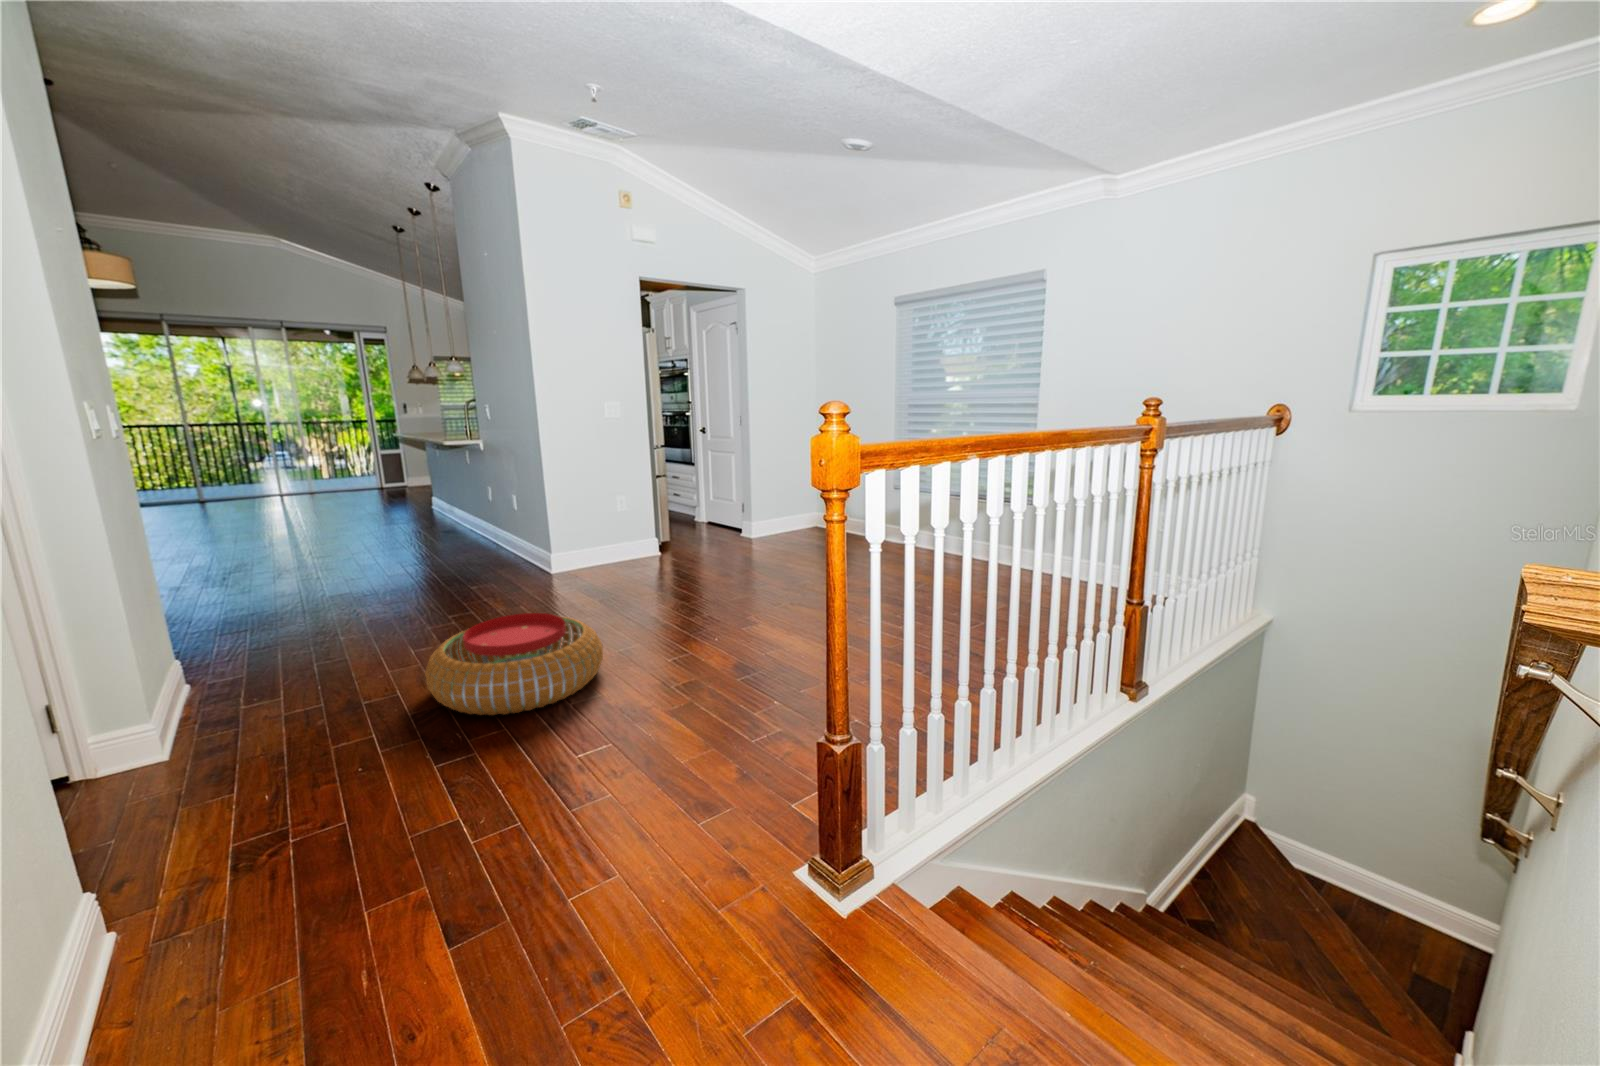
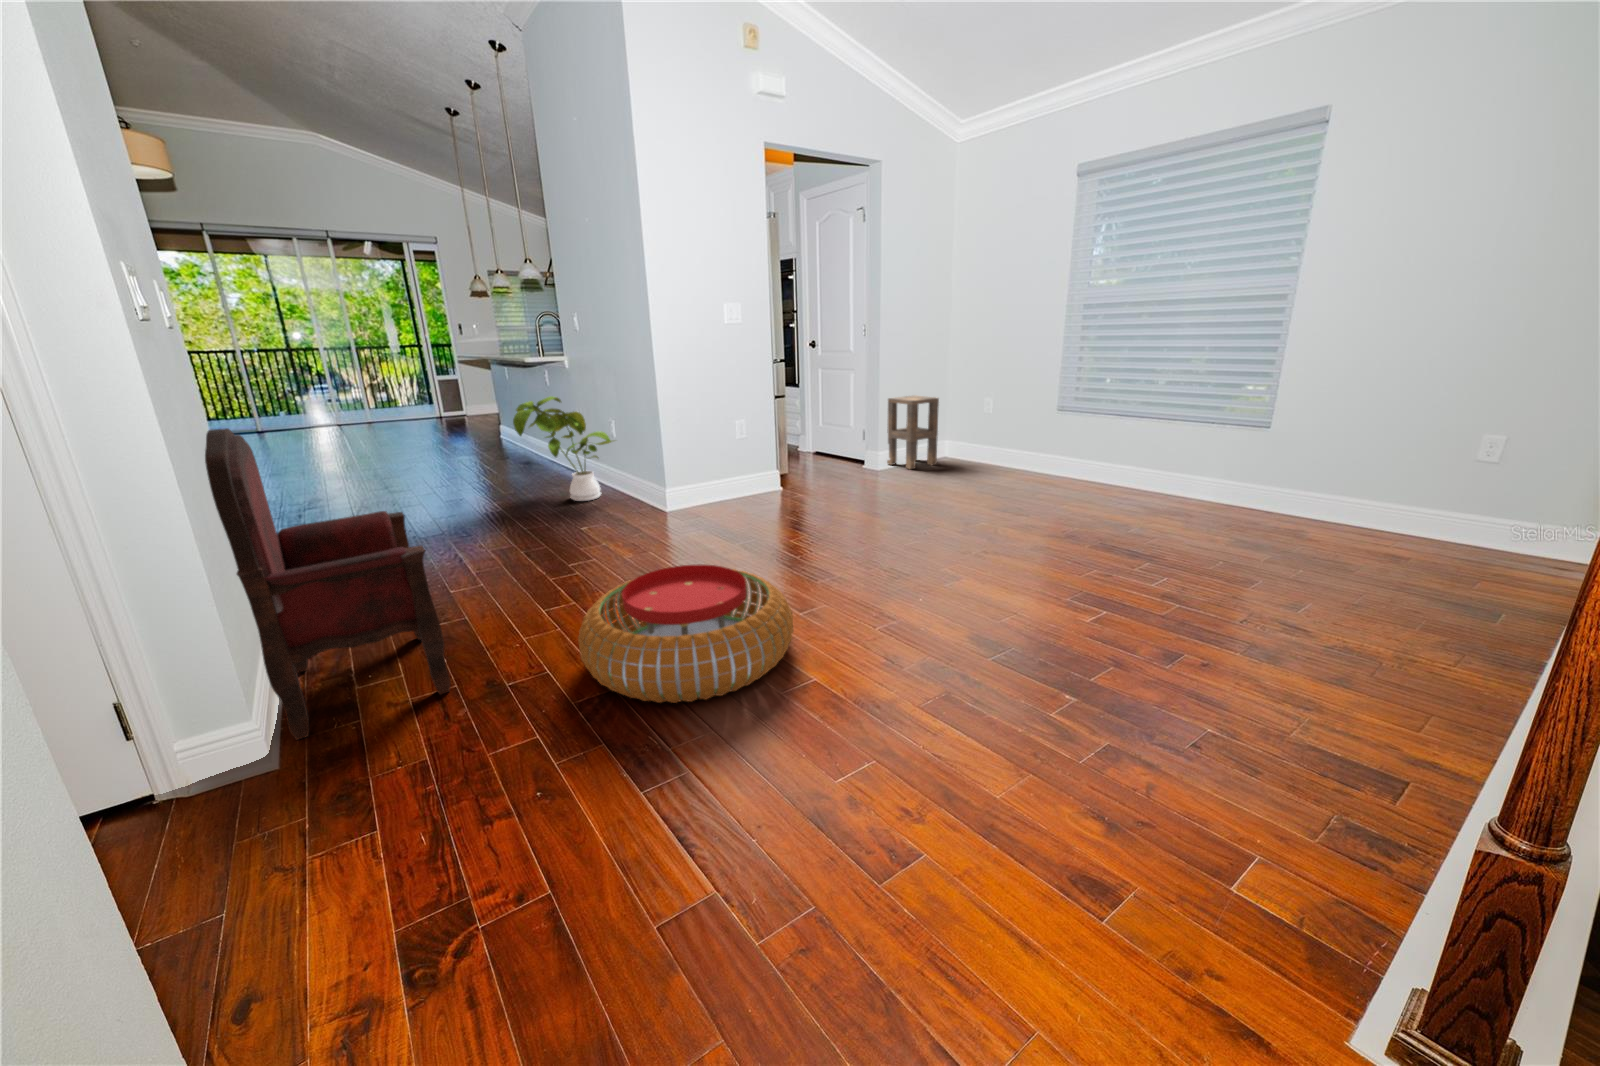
house plant: none [424,474,518,563] -> present [513,396,612,501]
side table: none [760,478,802,540] -> present [887,396,939,469]
armchair: none [138,505,321,743] -> present [205,428,451,740]

